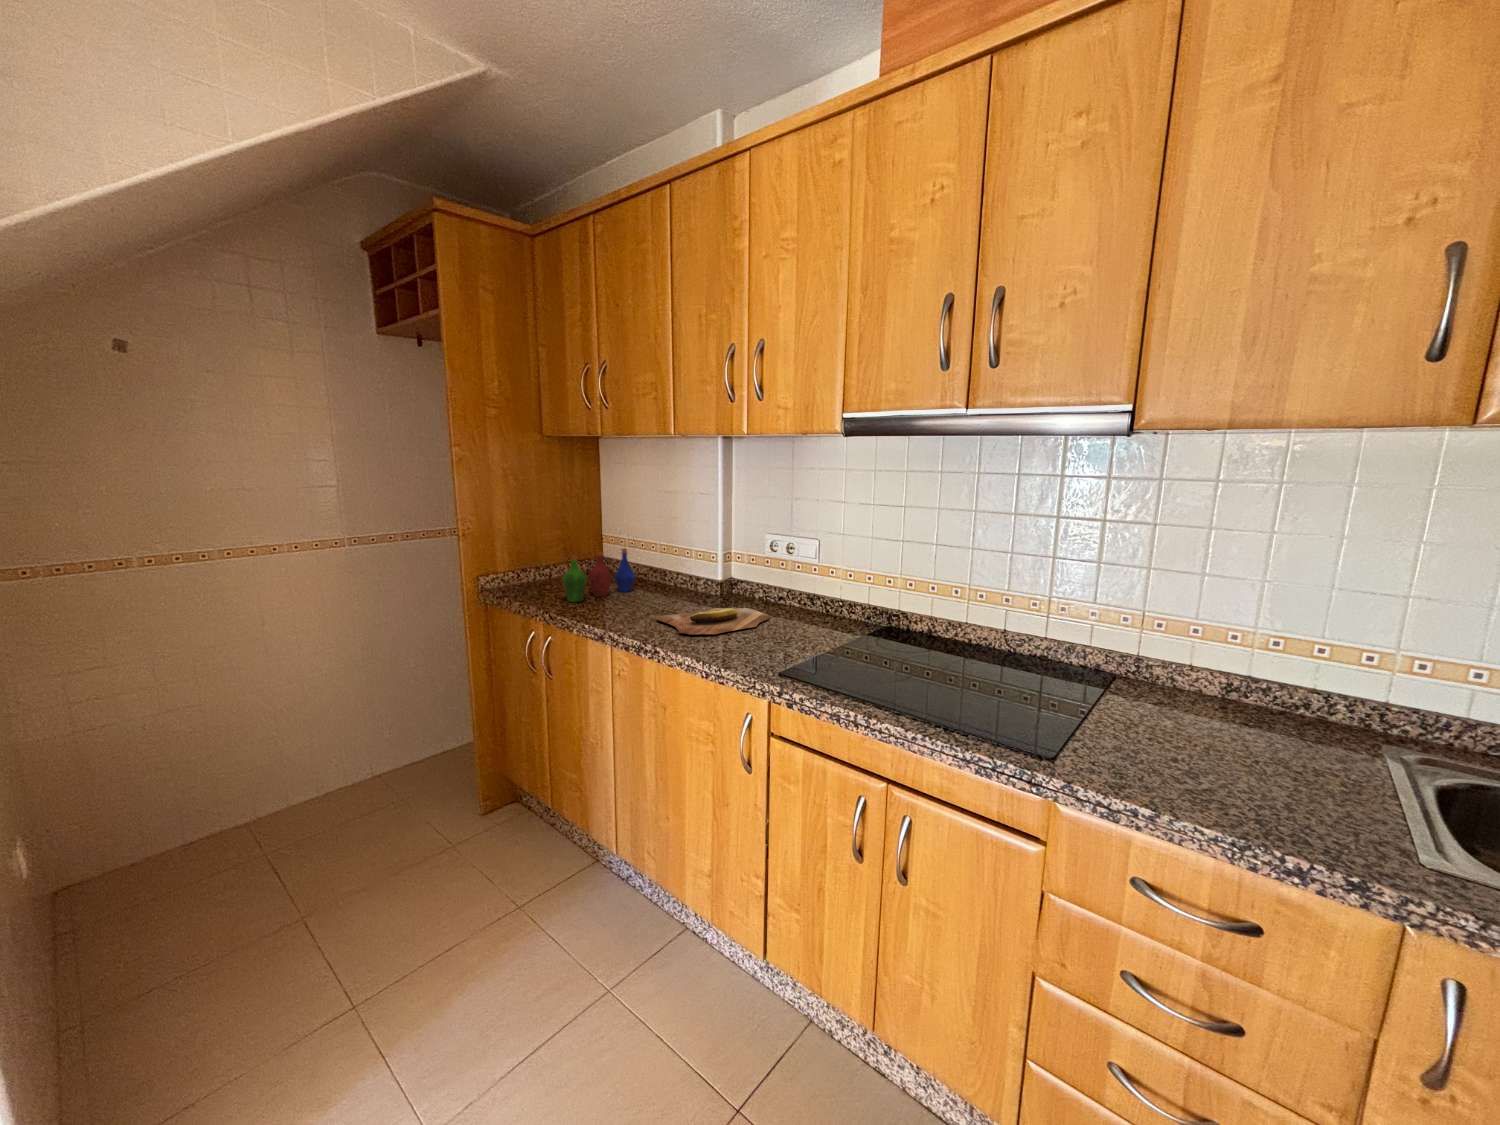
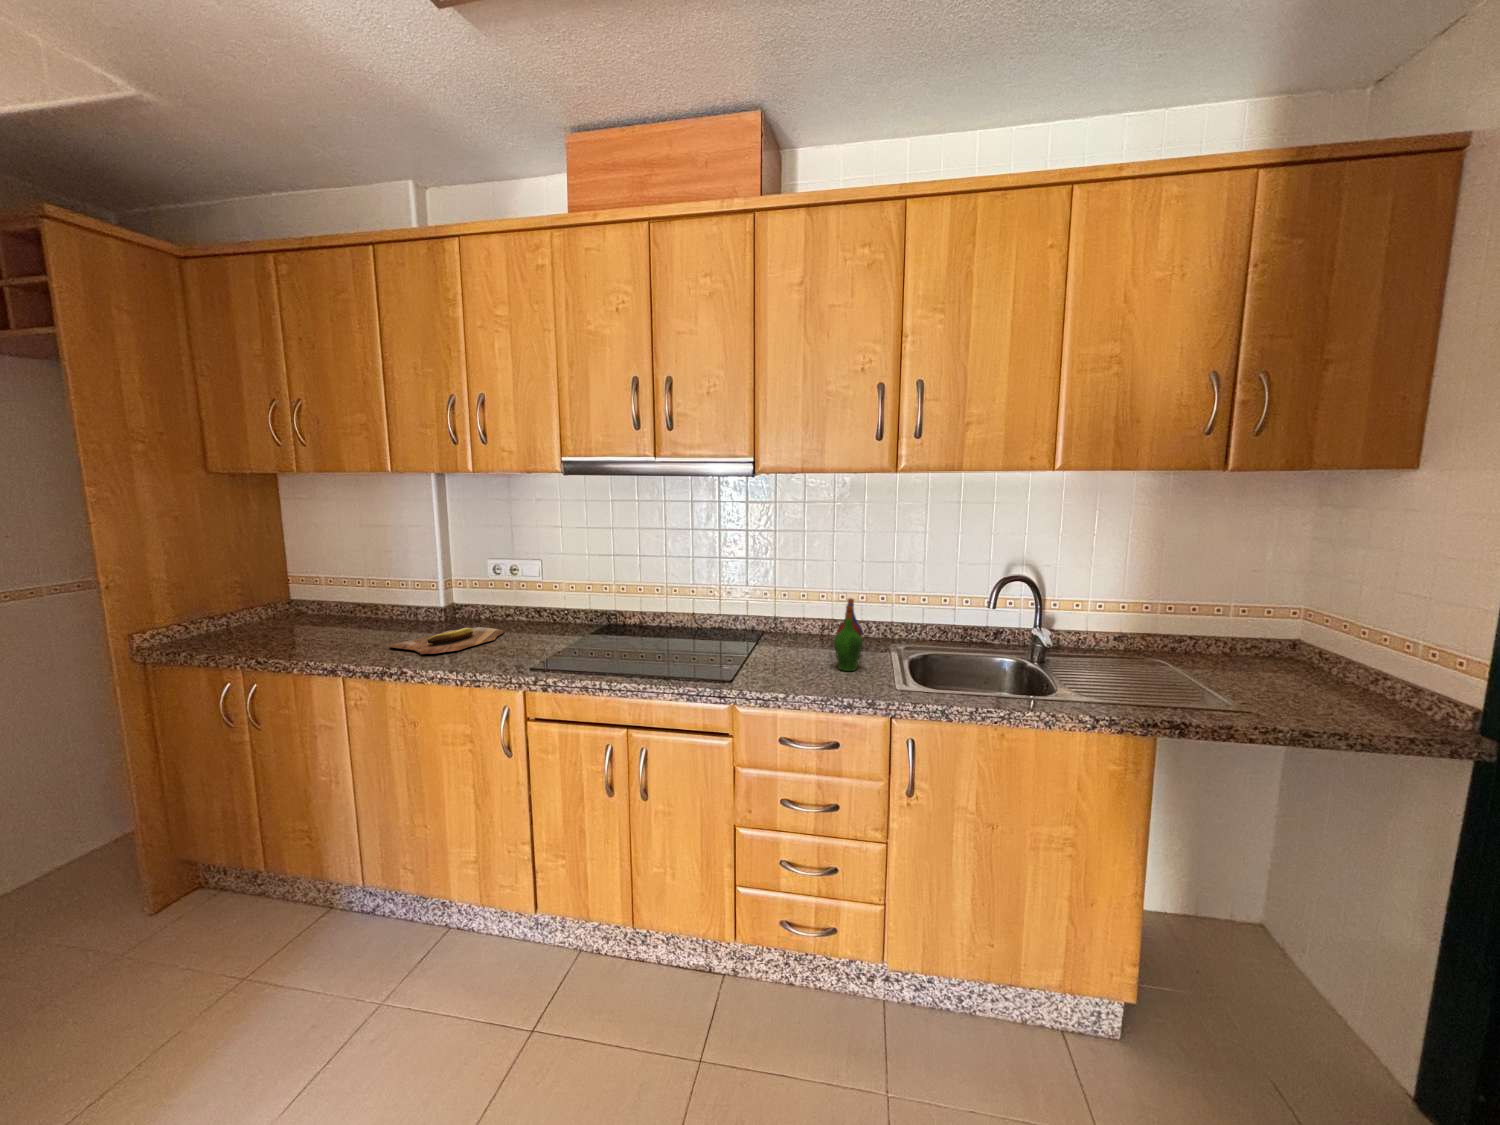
bottle: present [563,548,636,602] -> present [834,598,863,671]

